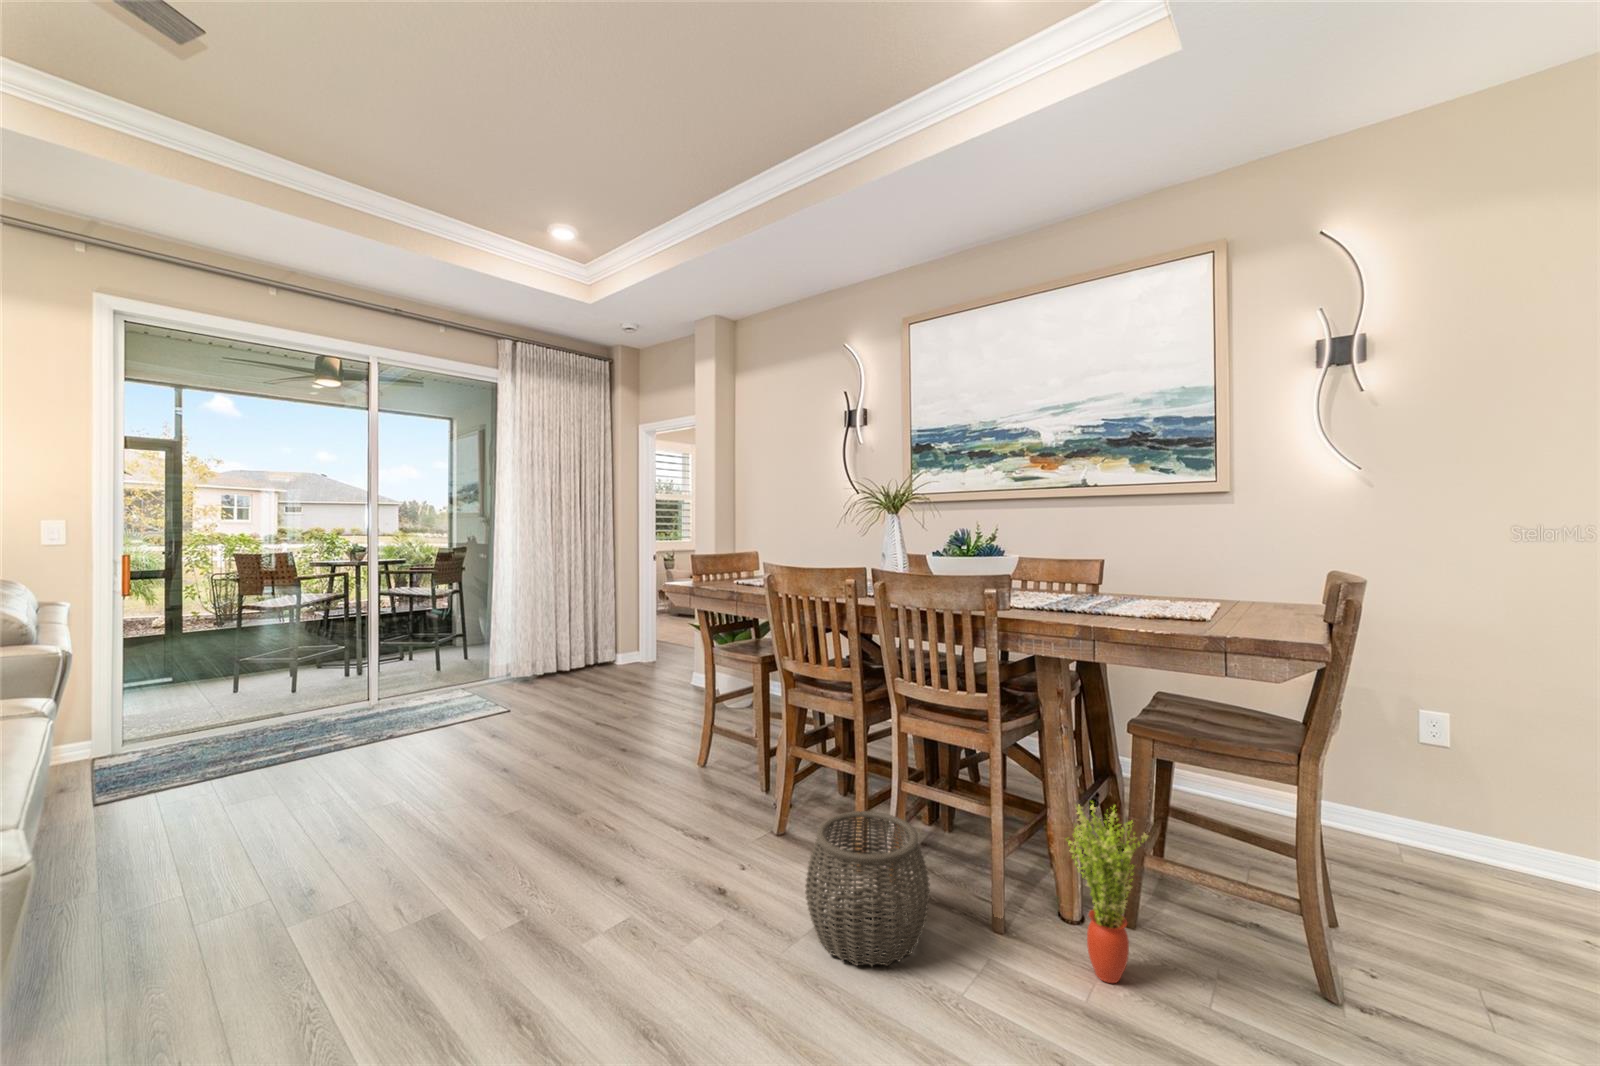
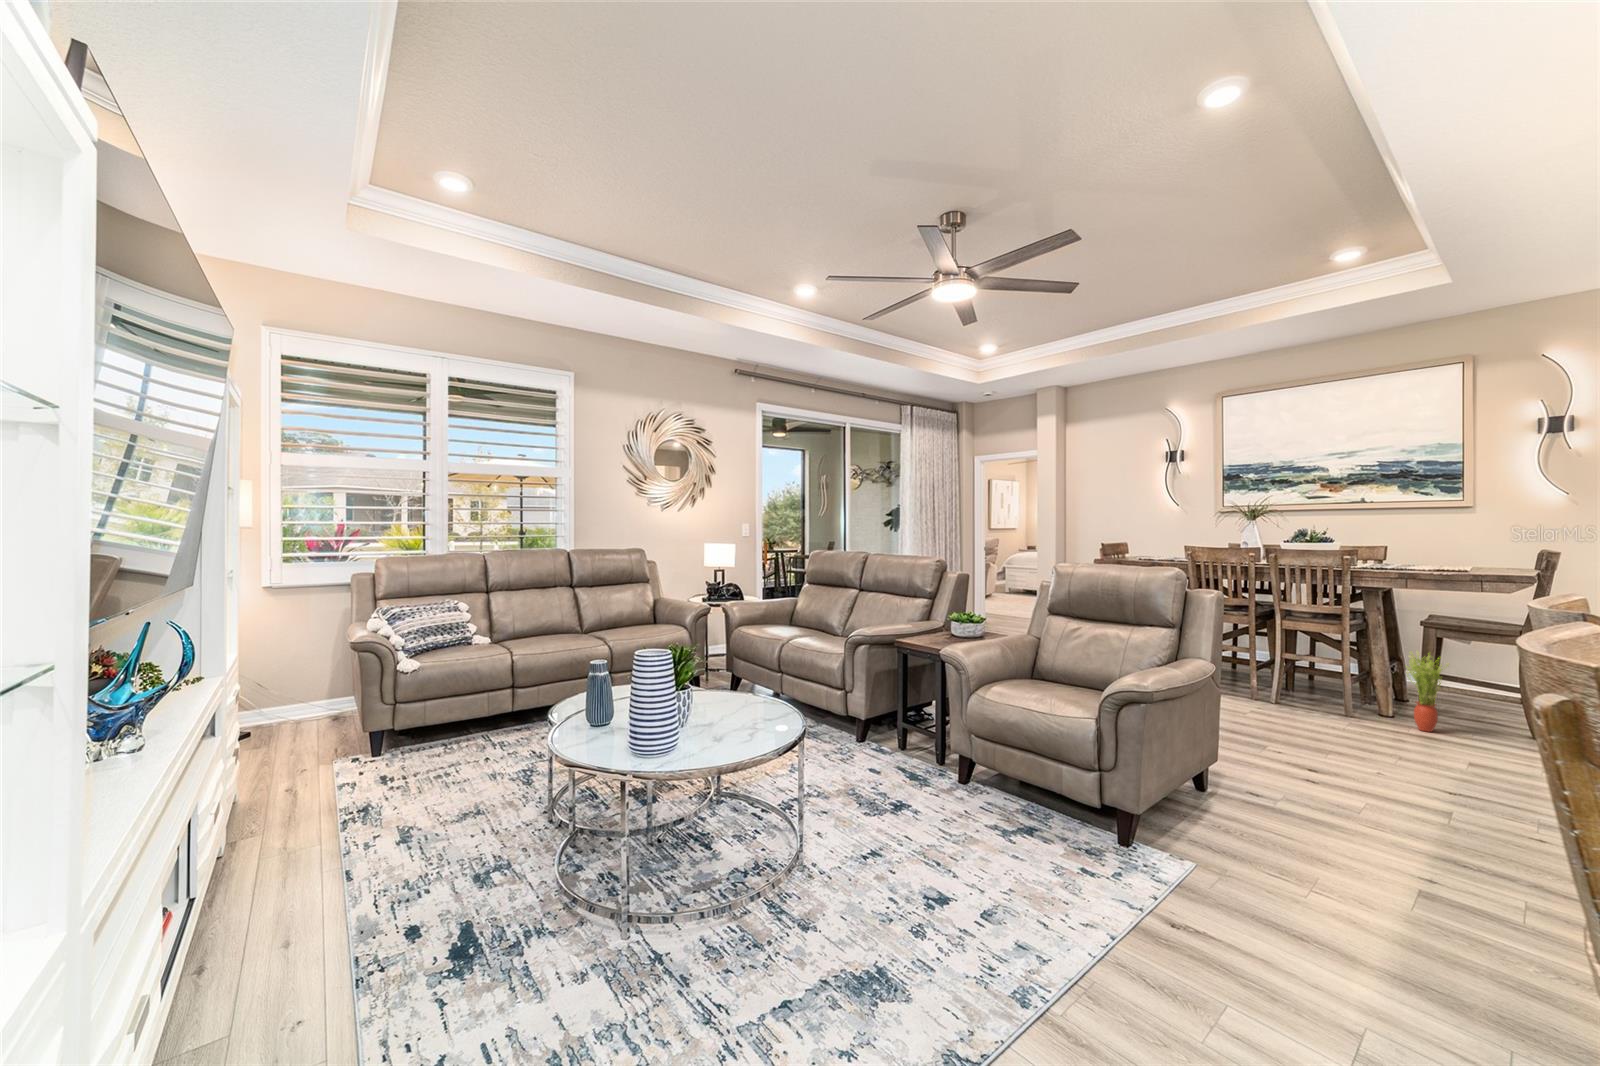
woven basket: present [805,811,930,967] -> none [1255,662,1327,722]

